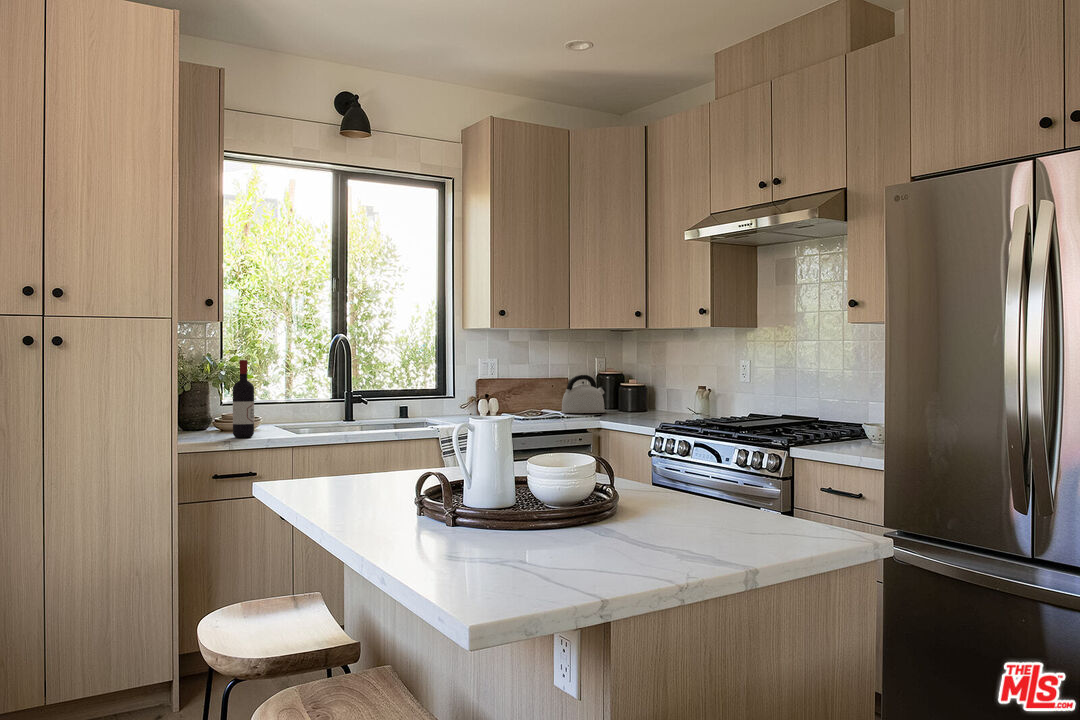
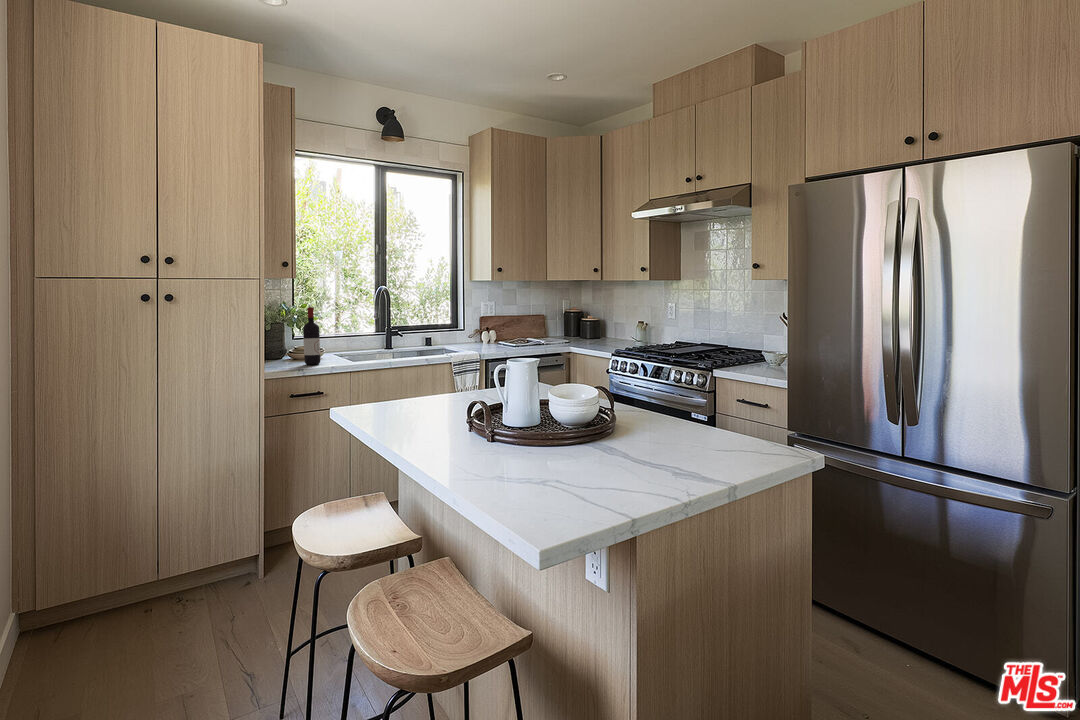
kettle: present [561,375,606,413] -> none [540,314,571,341]

